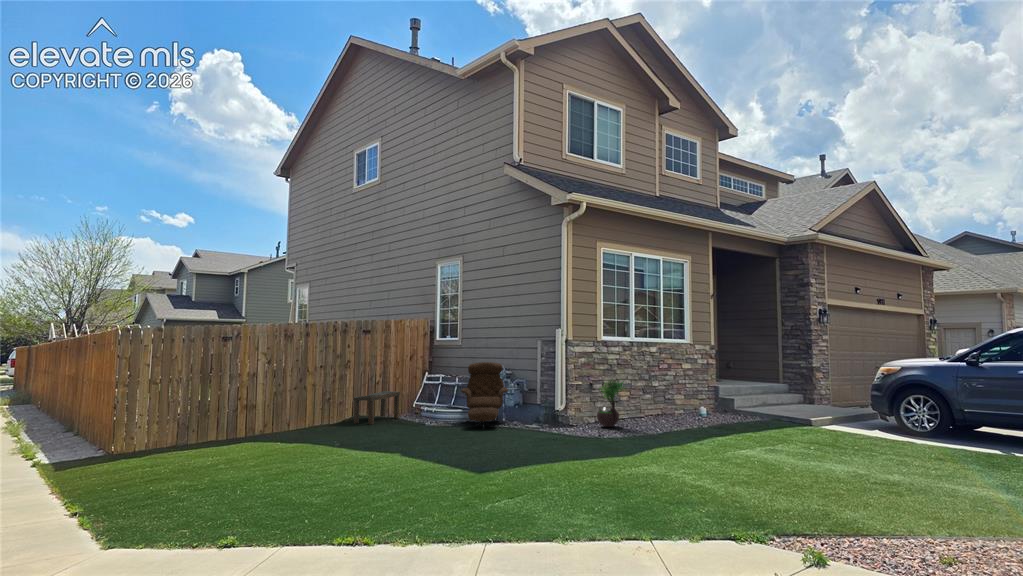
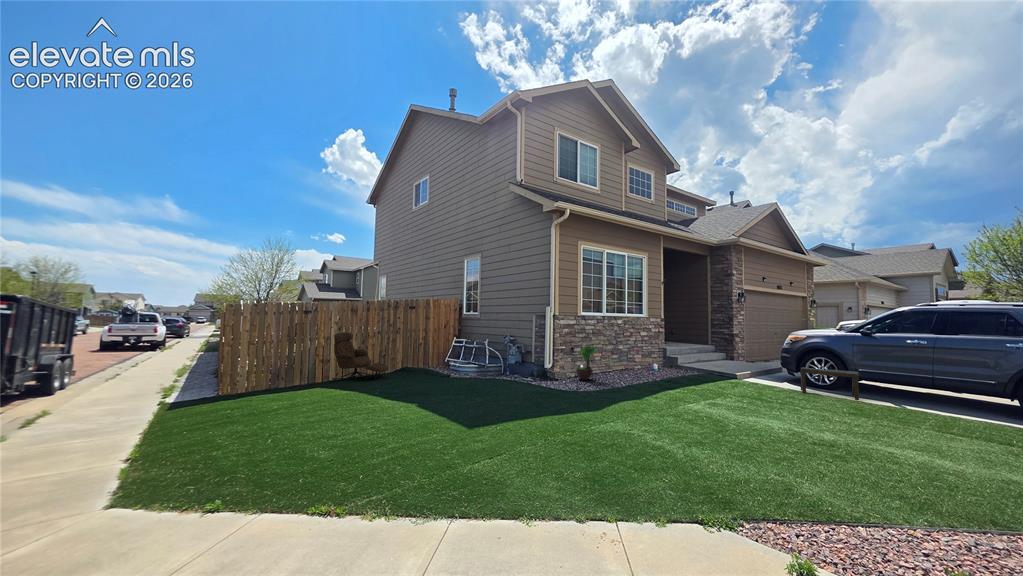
lounge chair: present [461,362,508,430] -> present [334,332,389,380]
bench: present [353,391,400,425] -> present [800,367,859,400]

